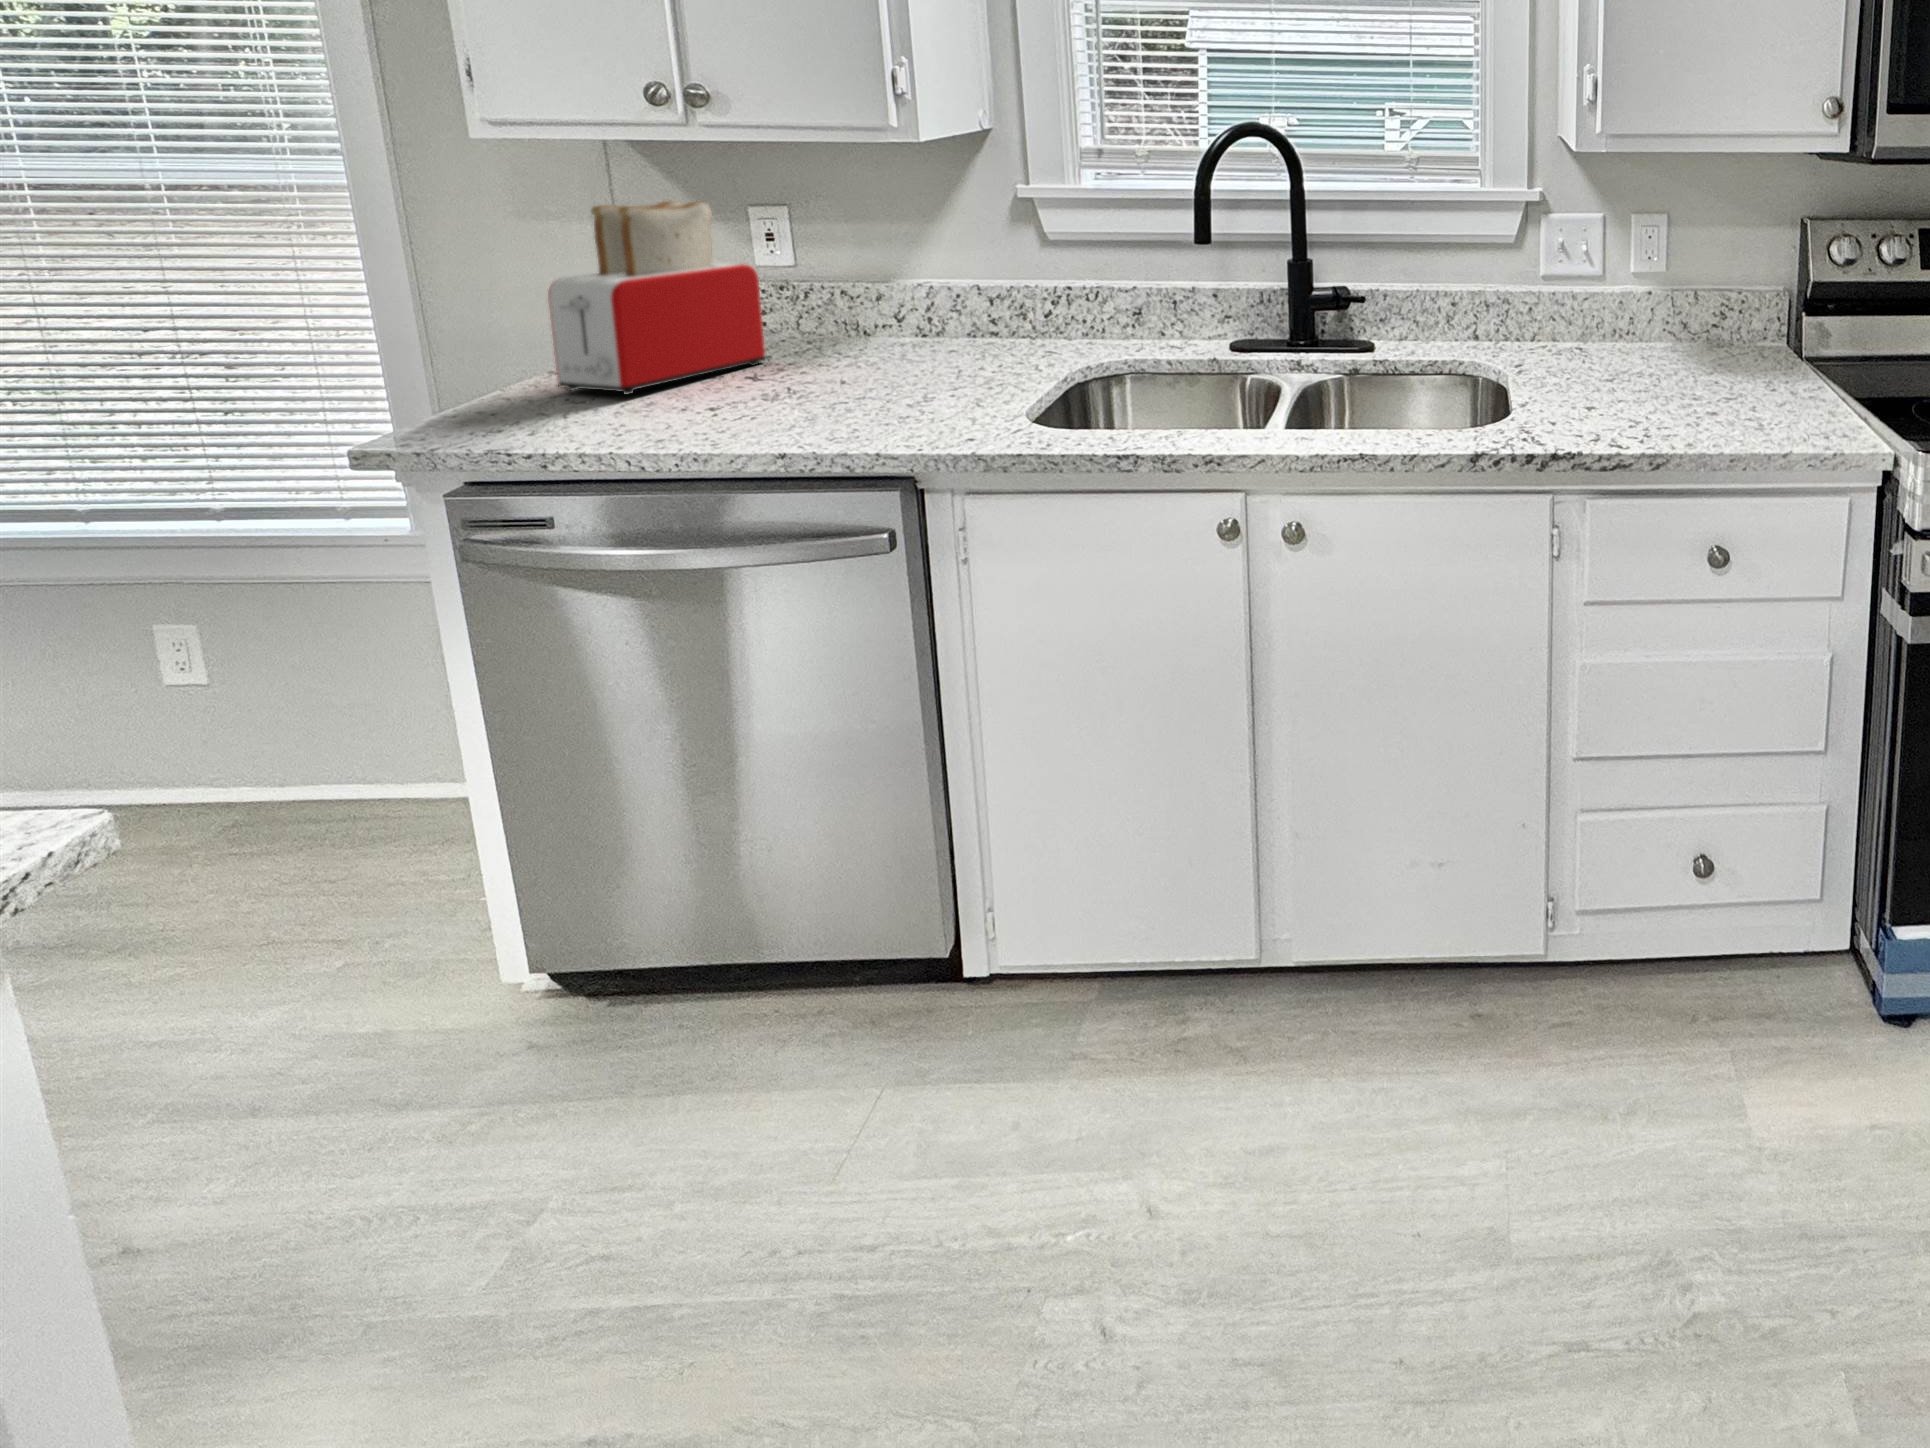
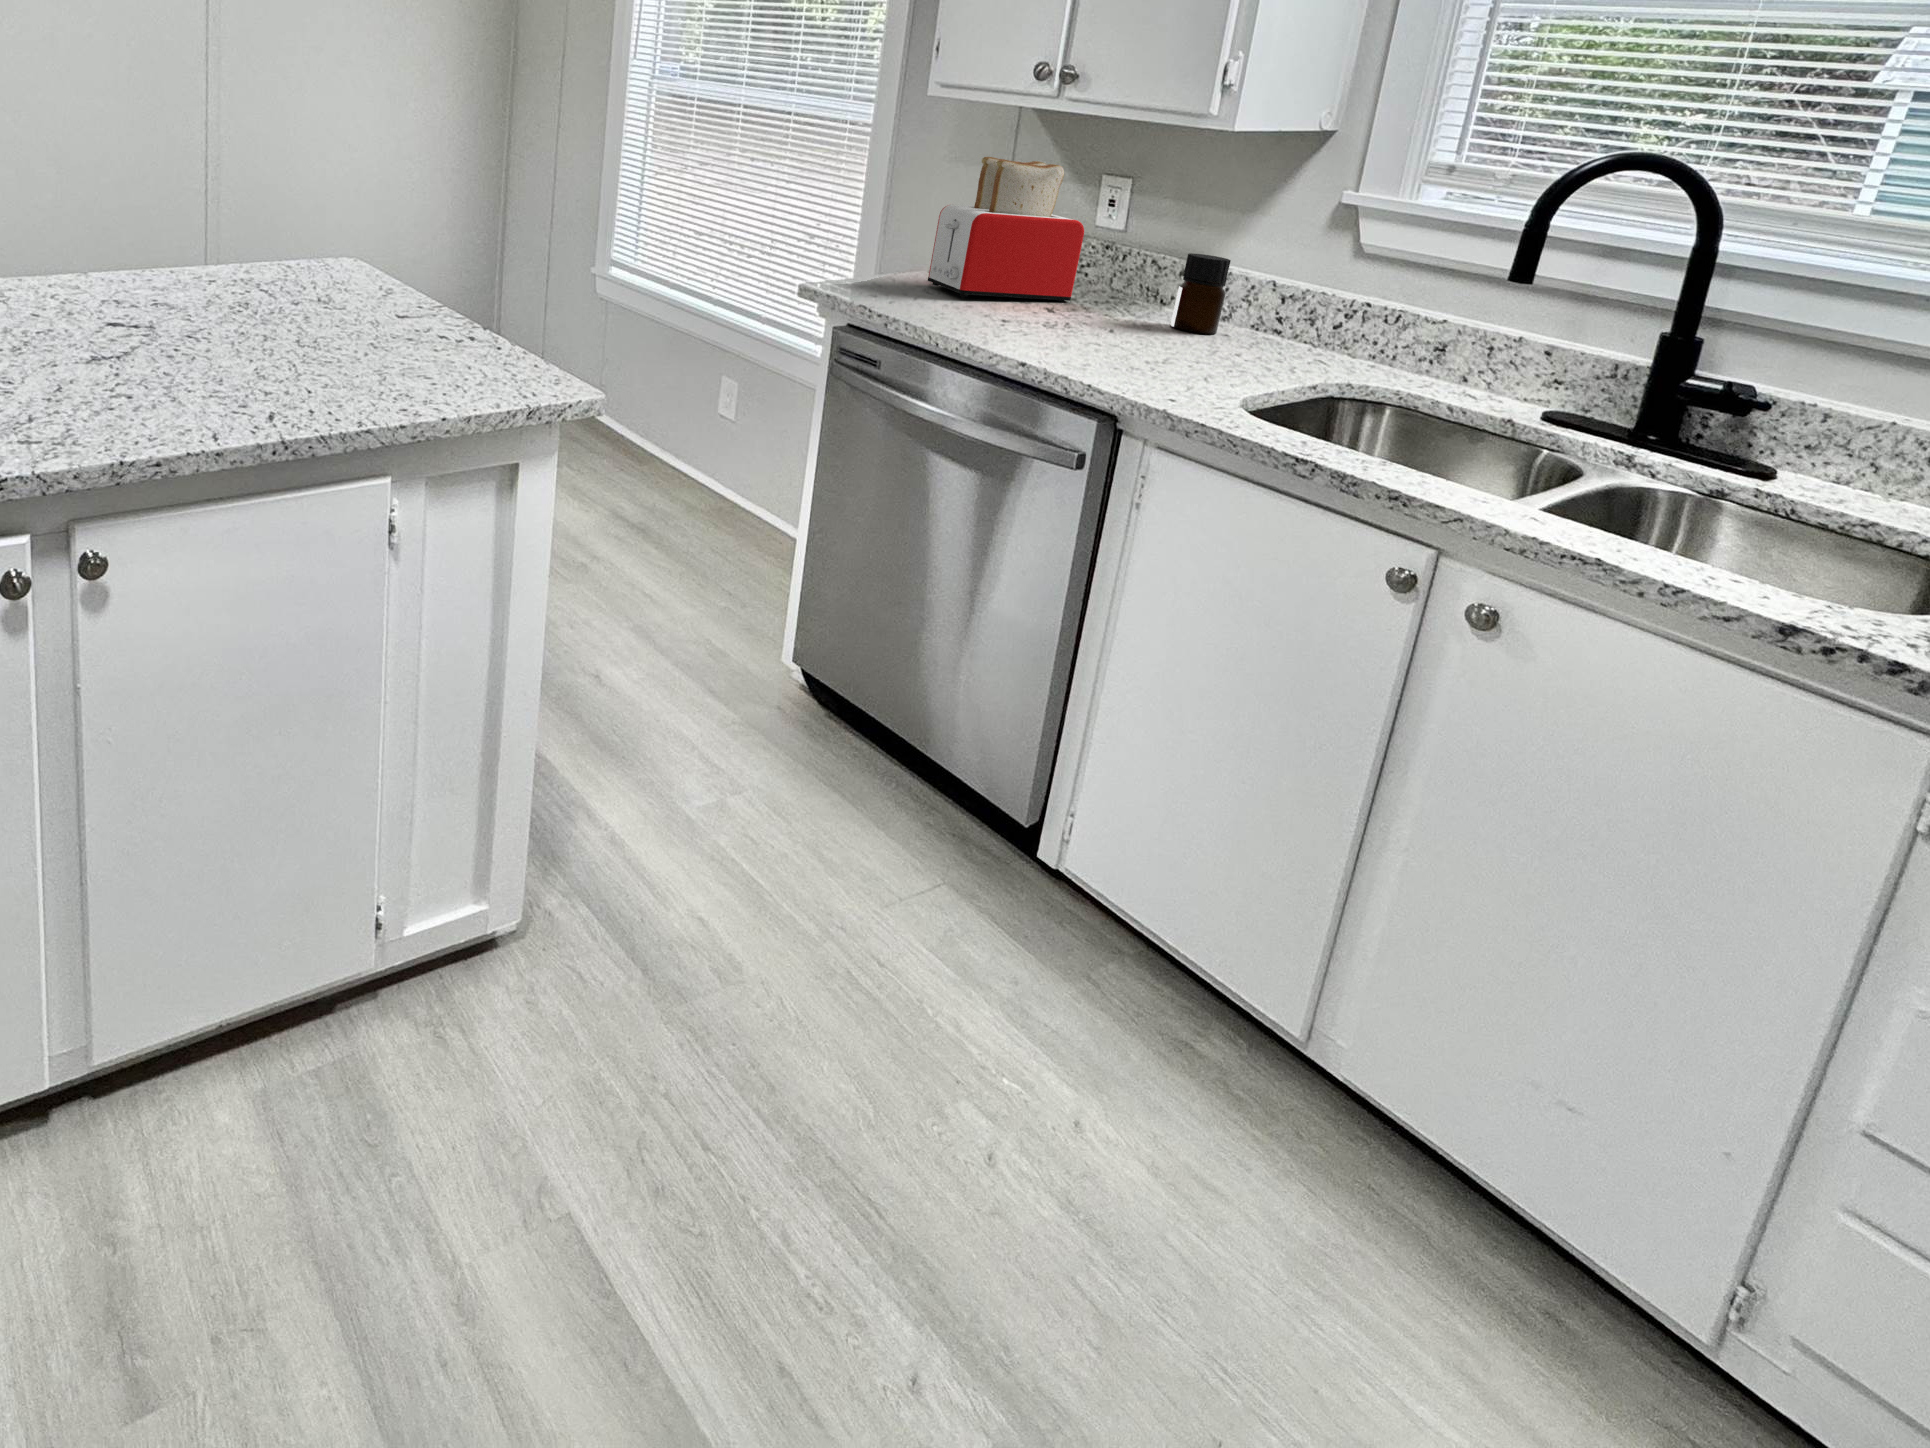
bottle: none [889,273,942,359] -> present [1171,253,1231,334]

